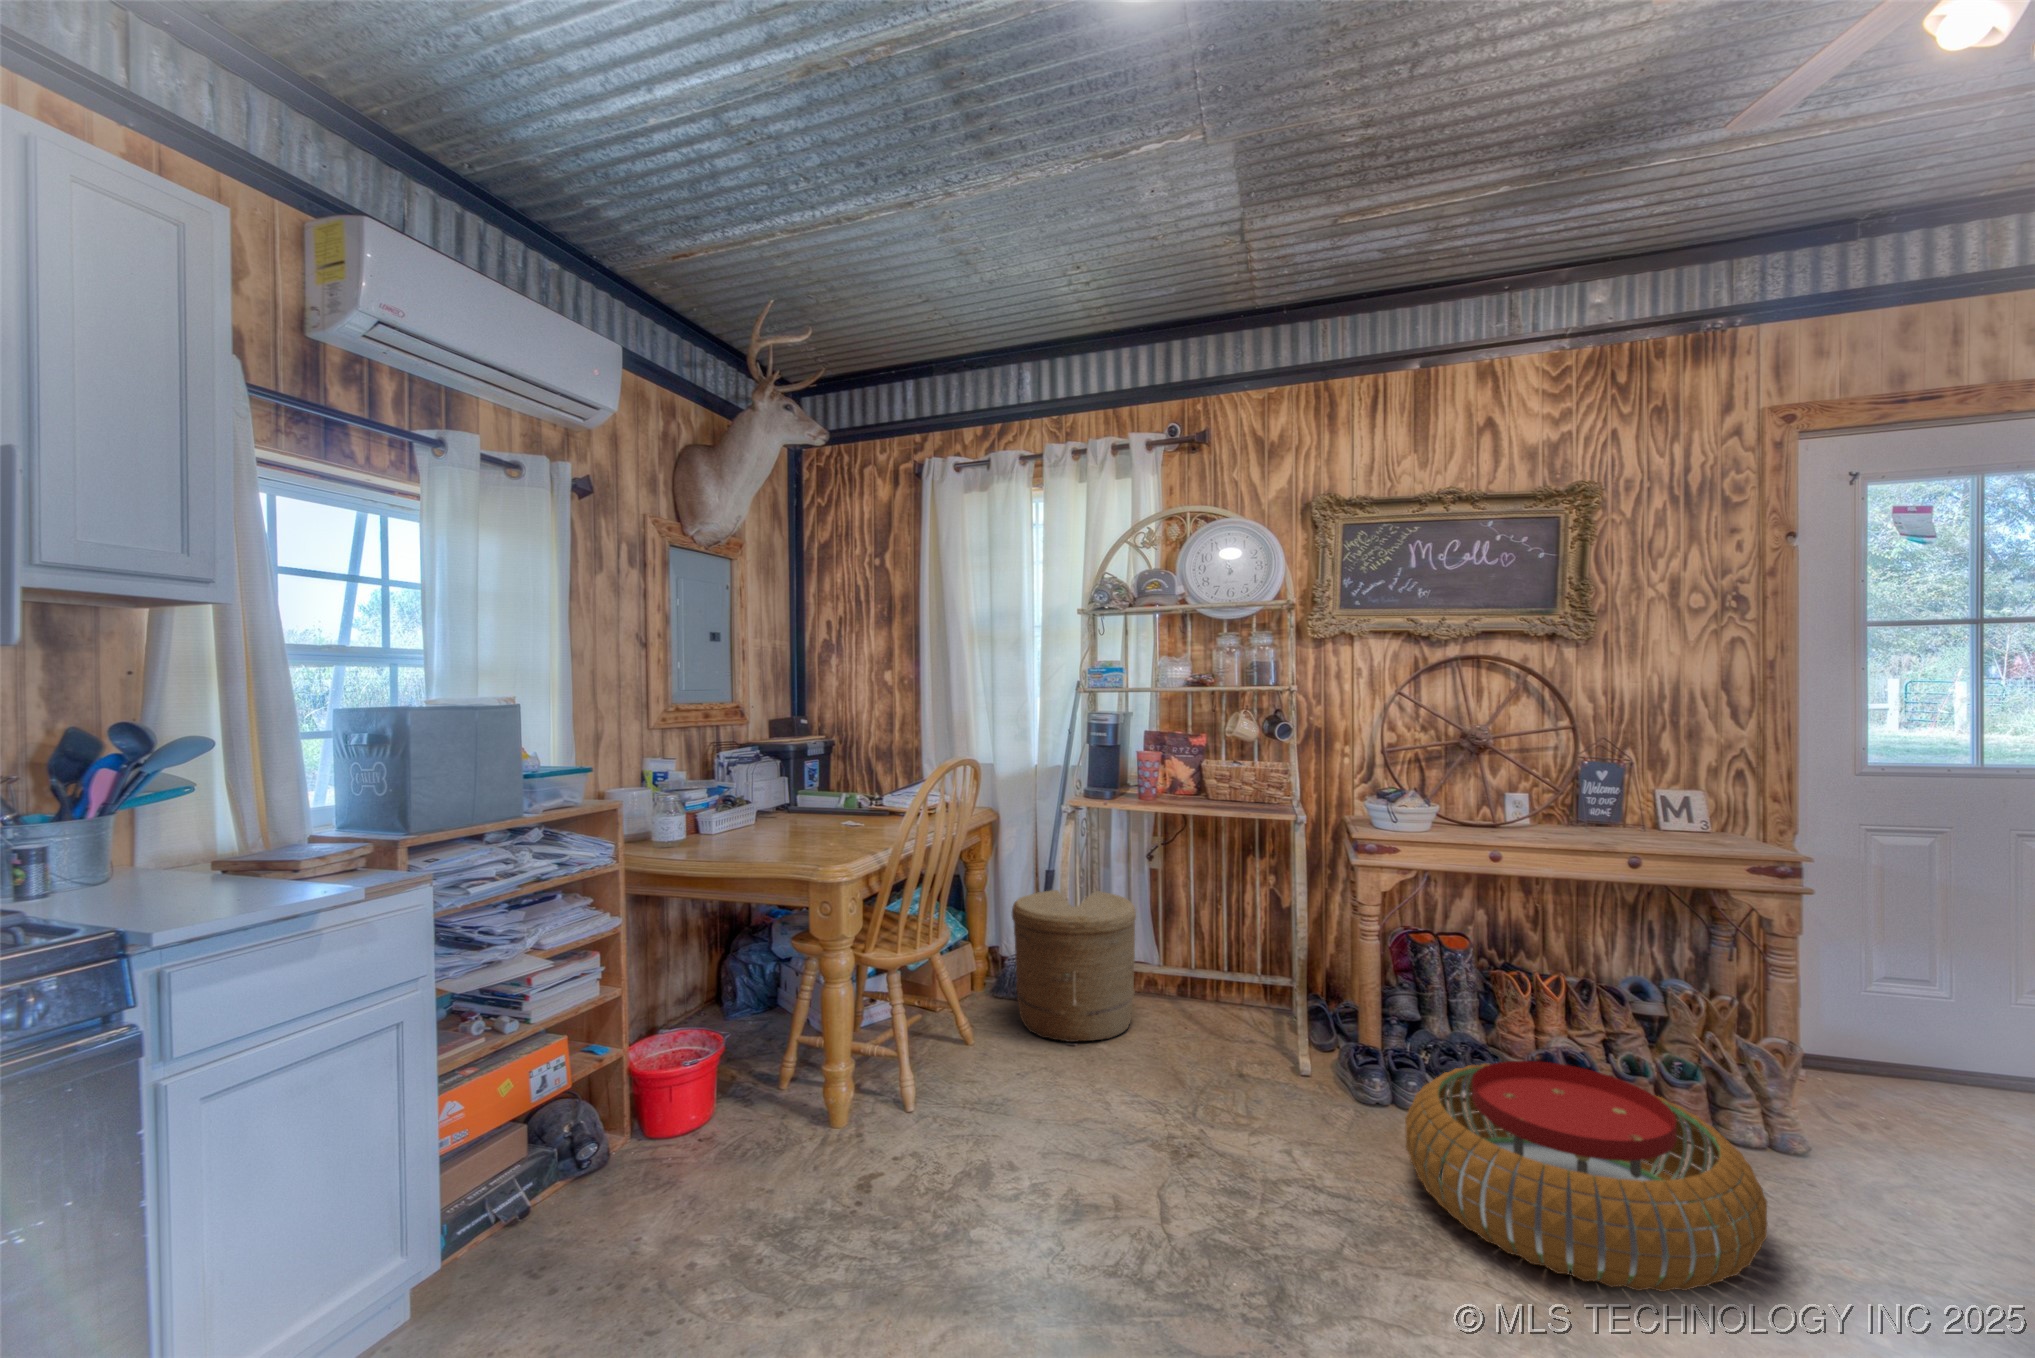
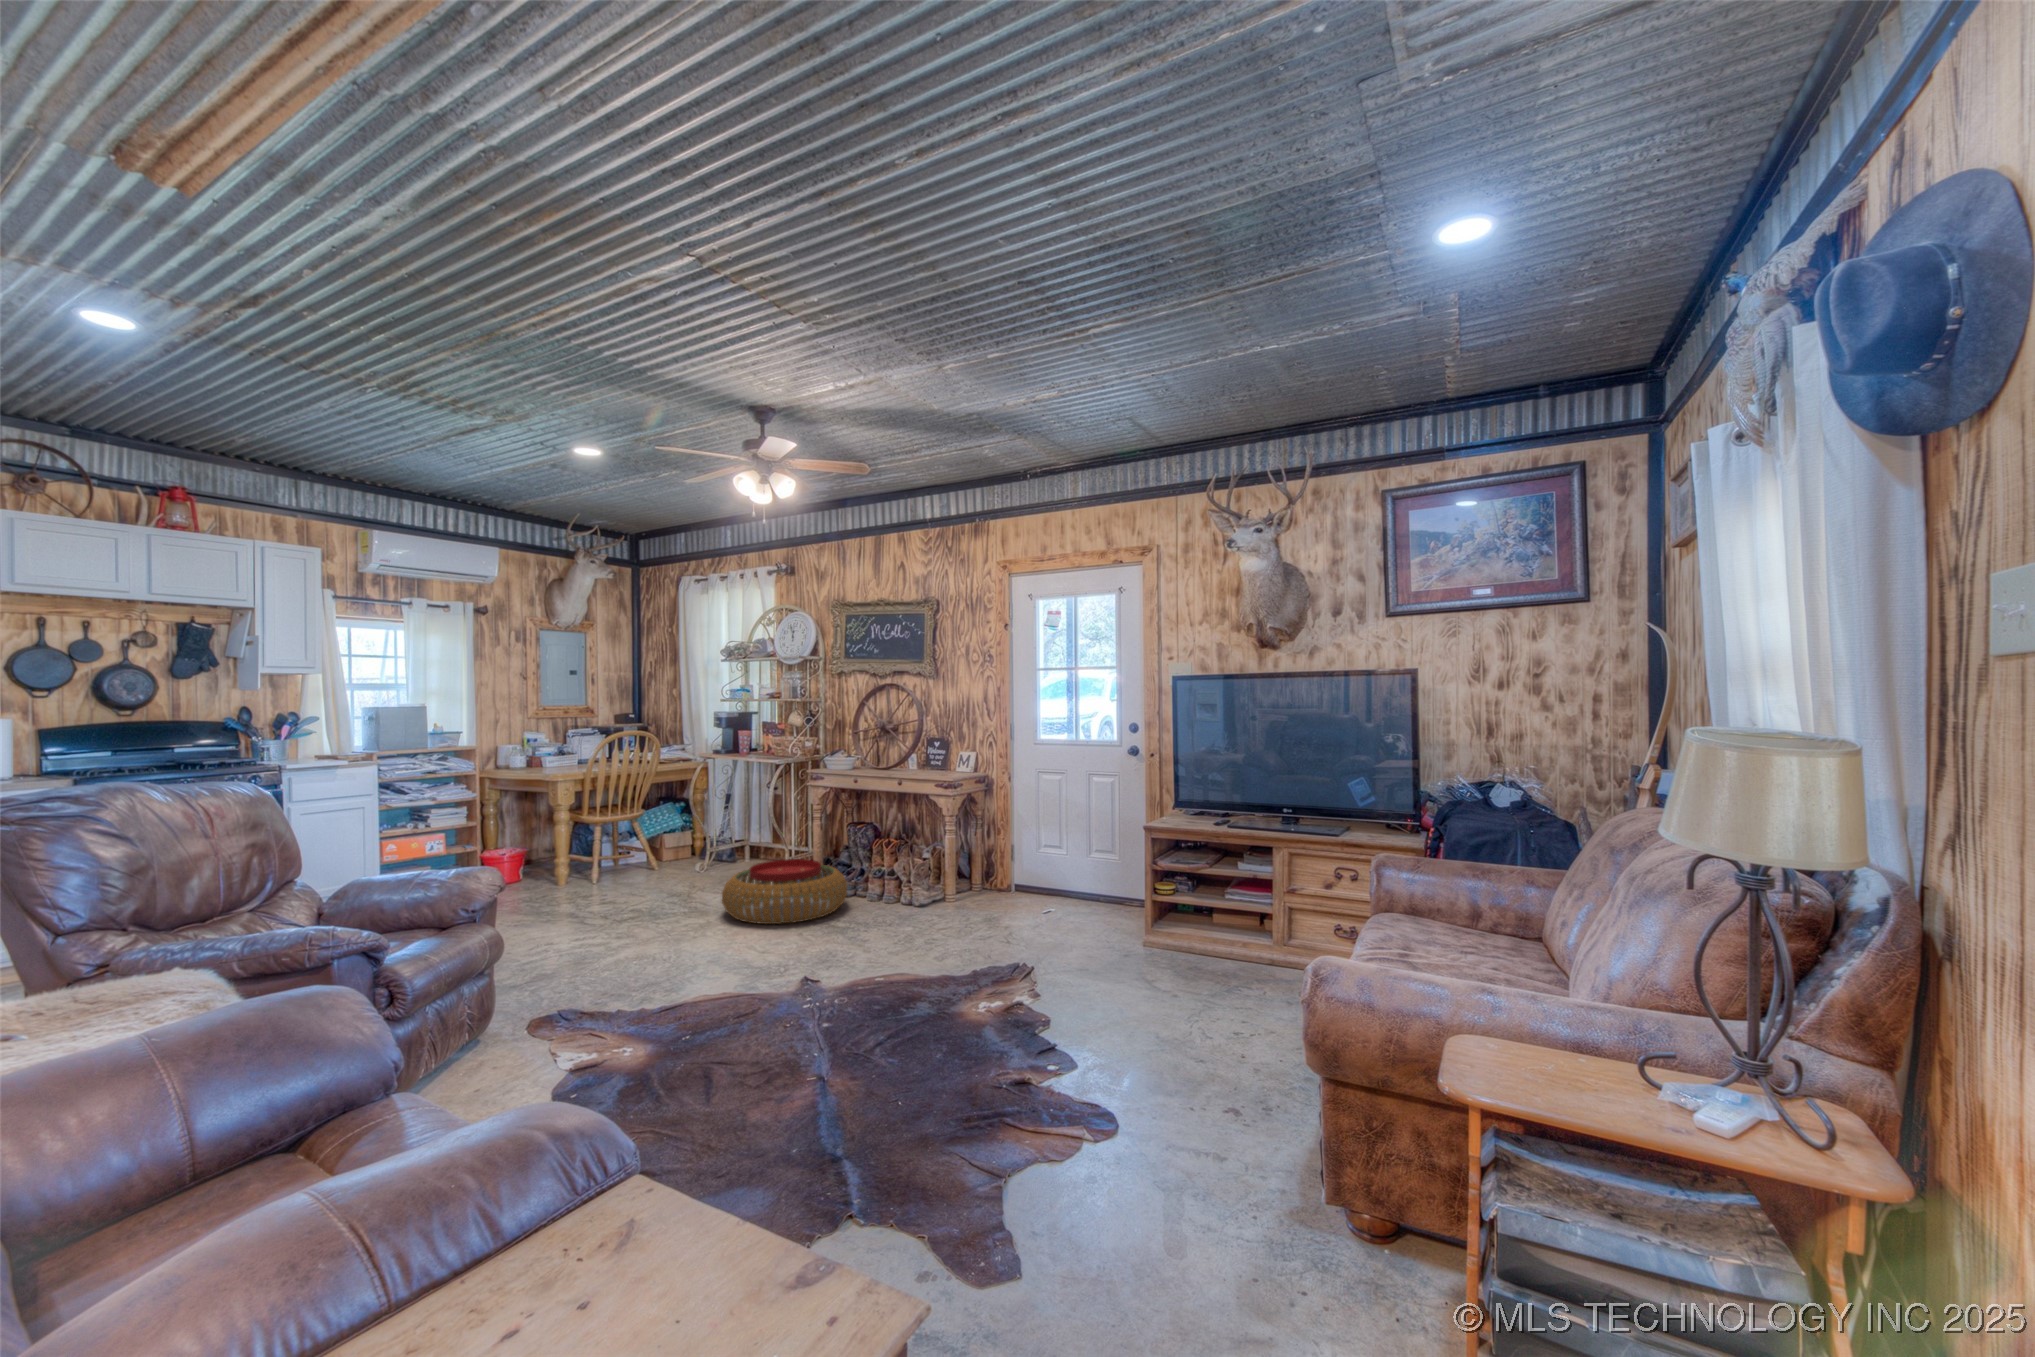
woven basket: present [1012,890,1136,1042] -> none [687,800,752,868]

